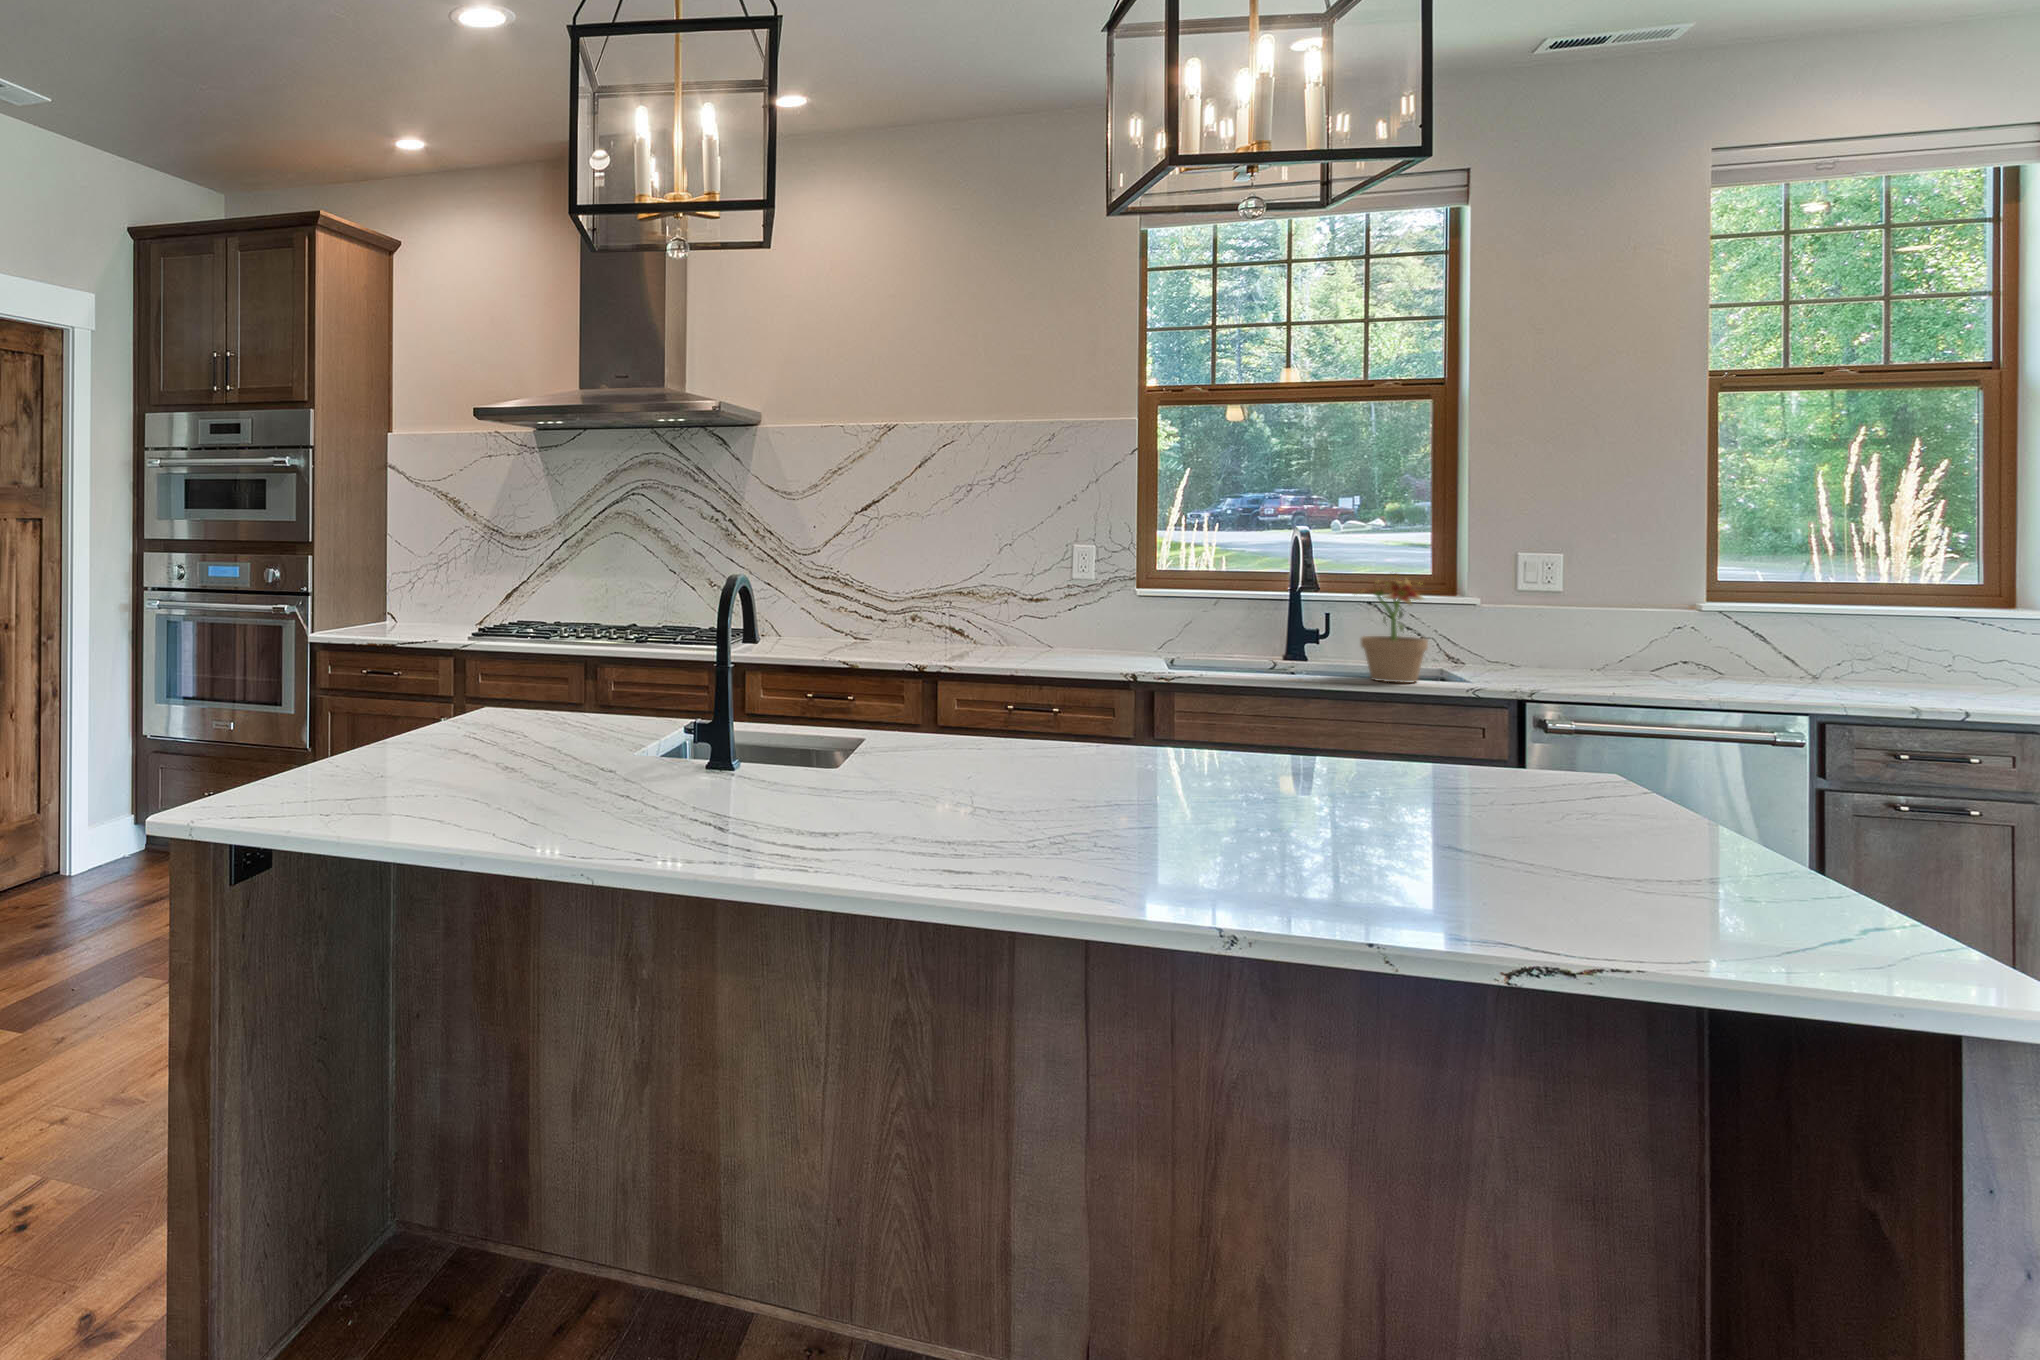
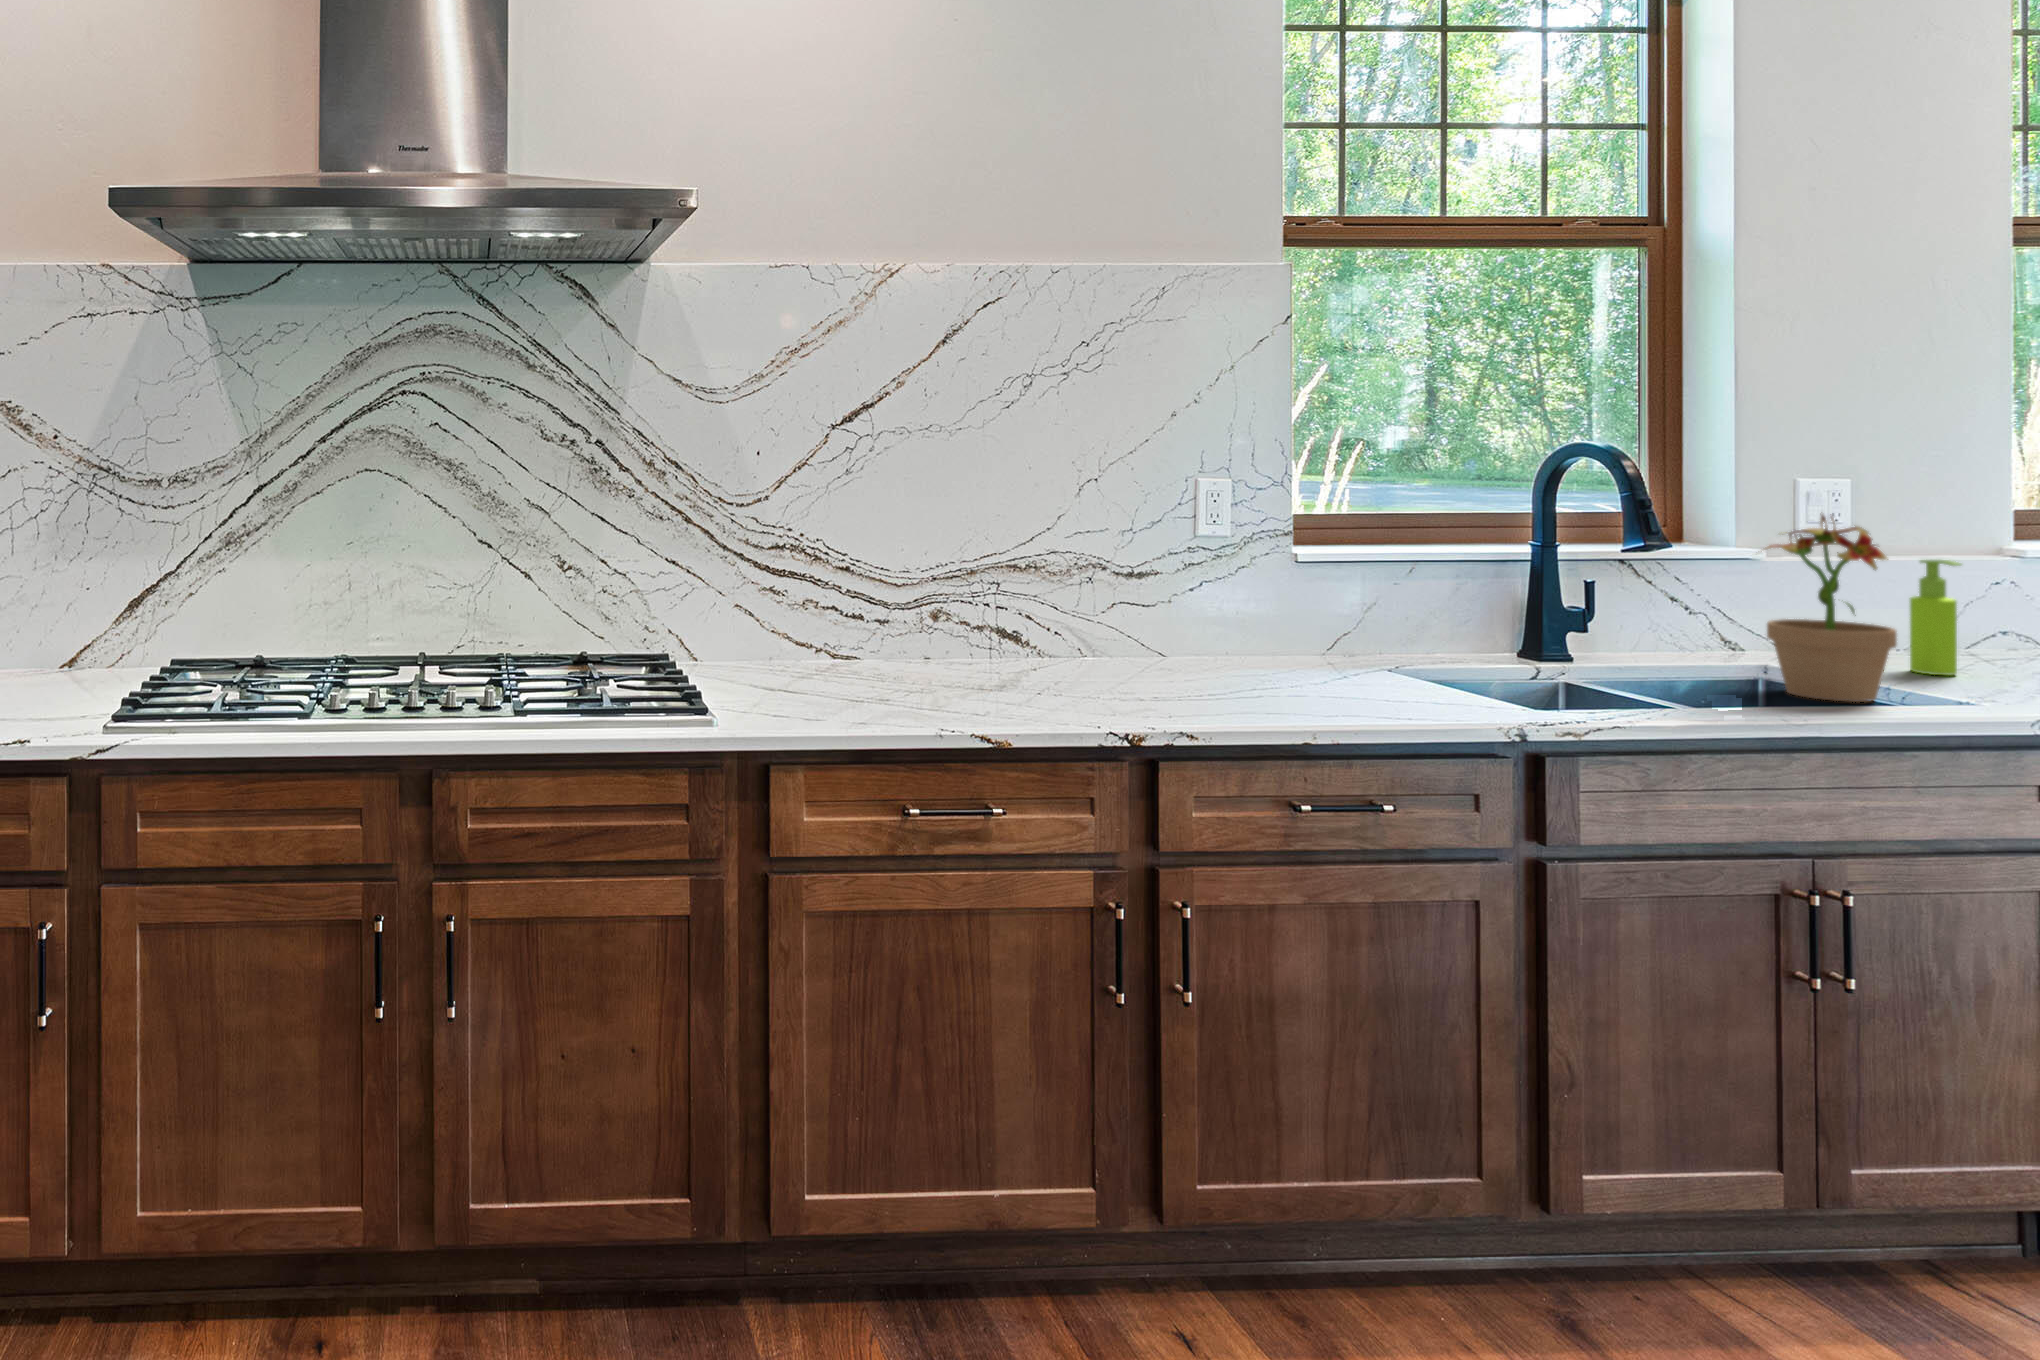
soap dispenser: none [1514,606,1541,679] -> present [1910,560,1961,675]

